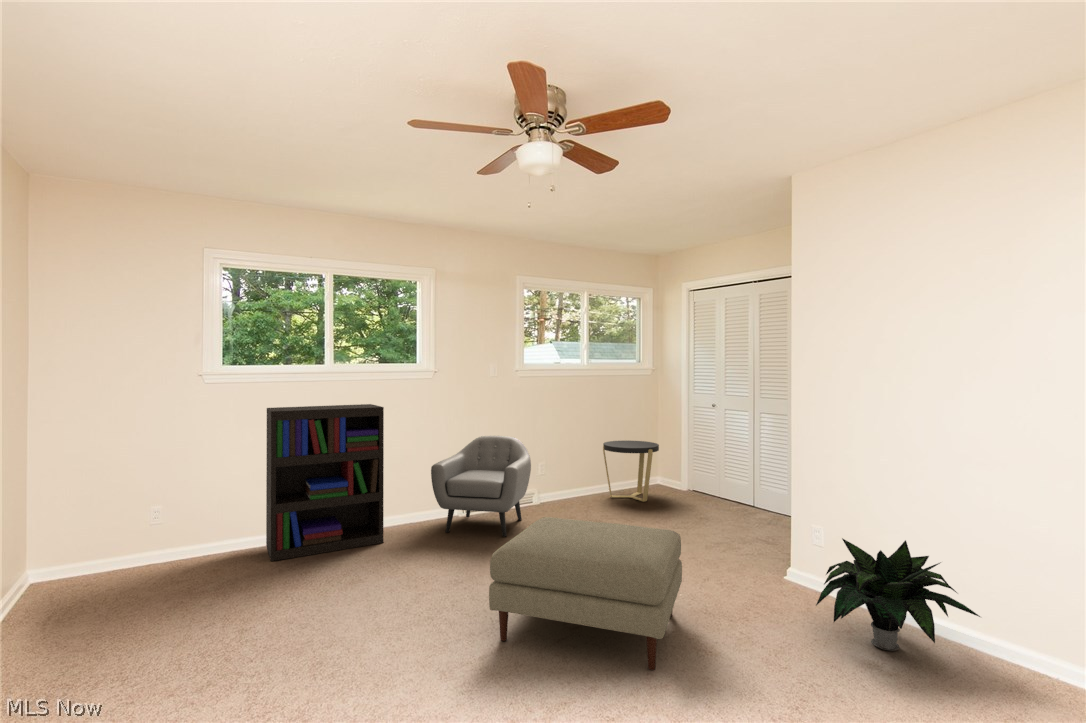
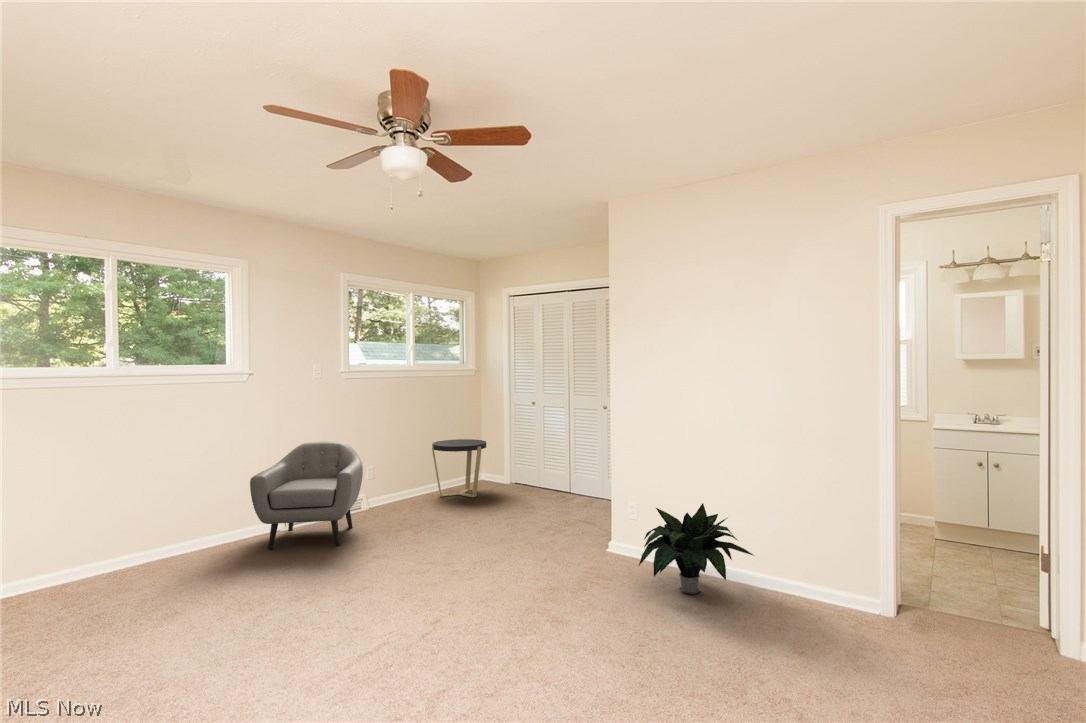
bookshelf: present [266,404,384,561] -> none [26,413,193,609]
ottoman: present [489,517,682,670] -> none [346,516,527,645]

